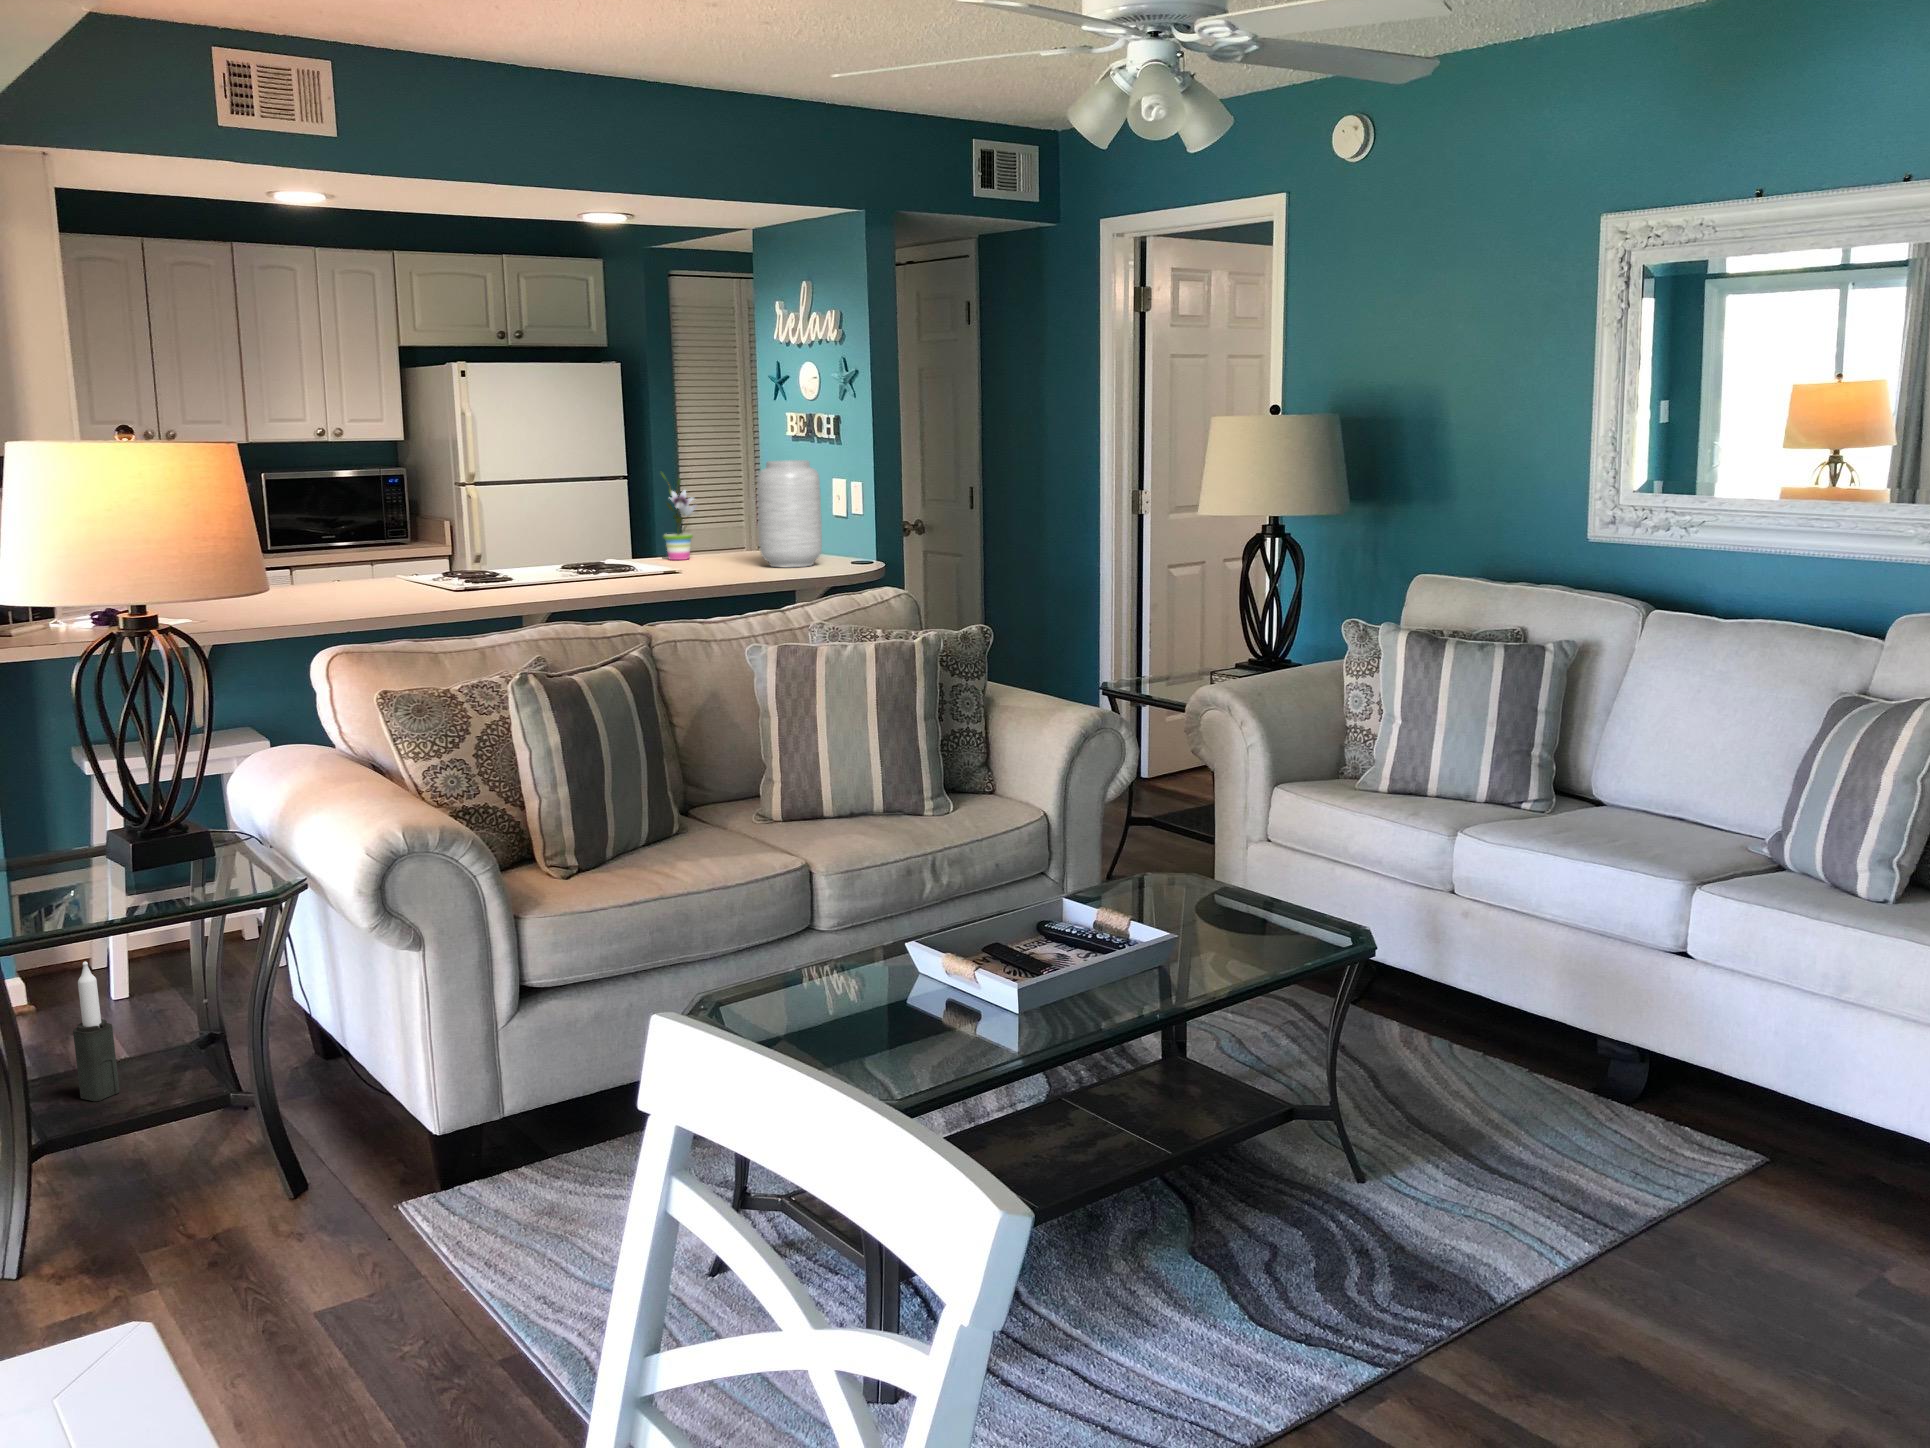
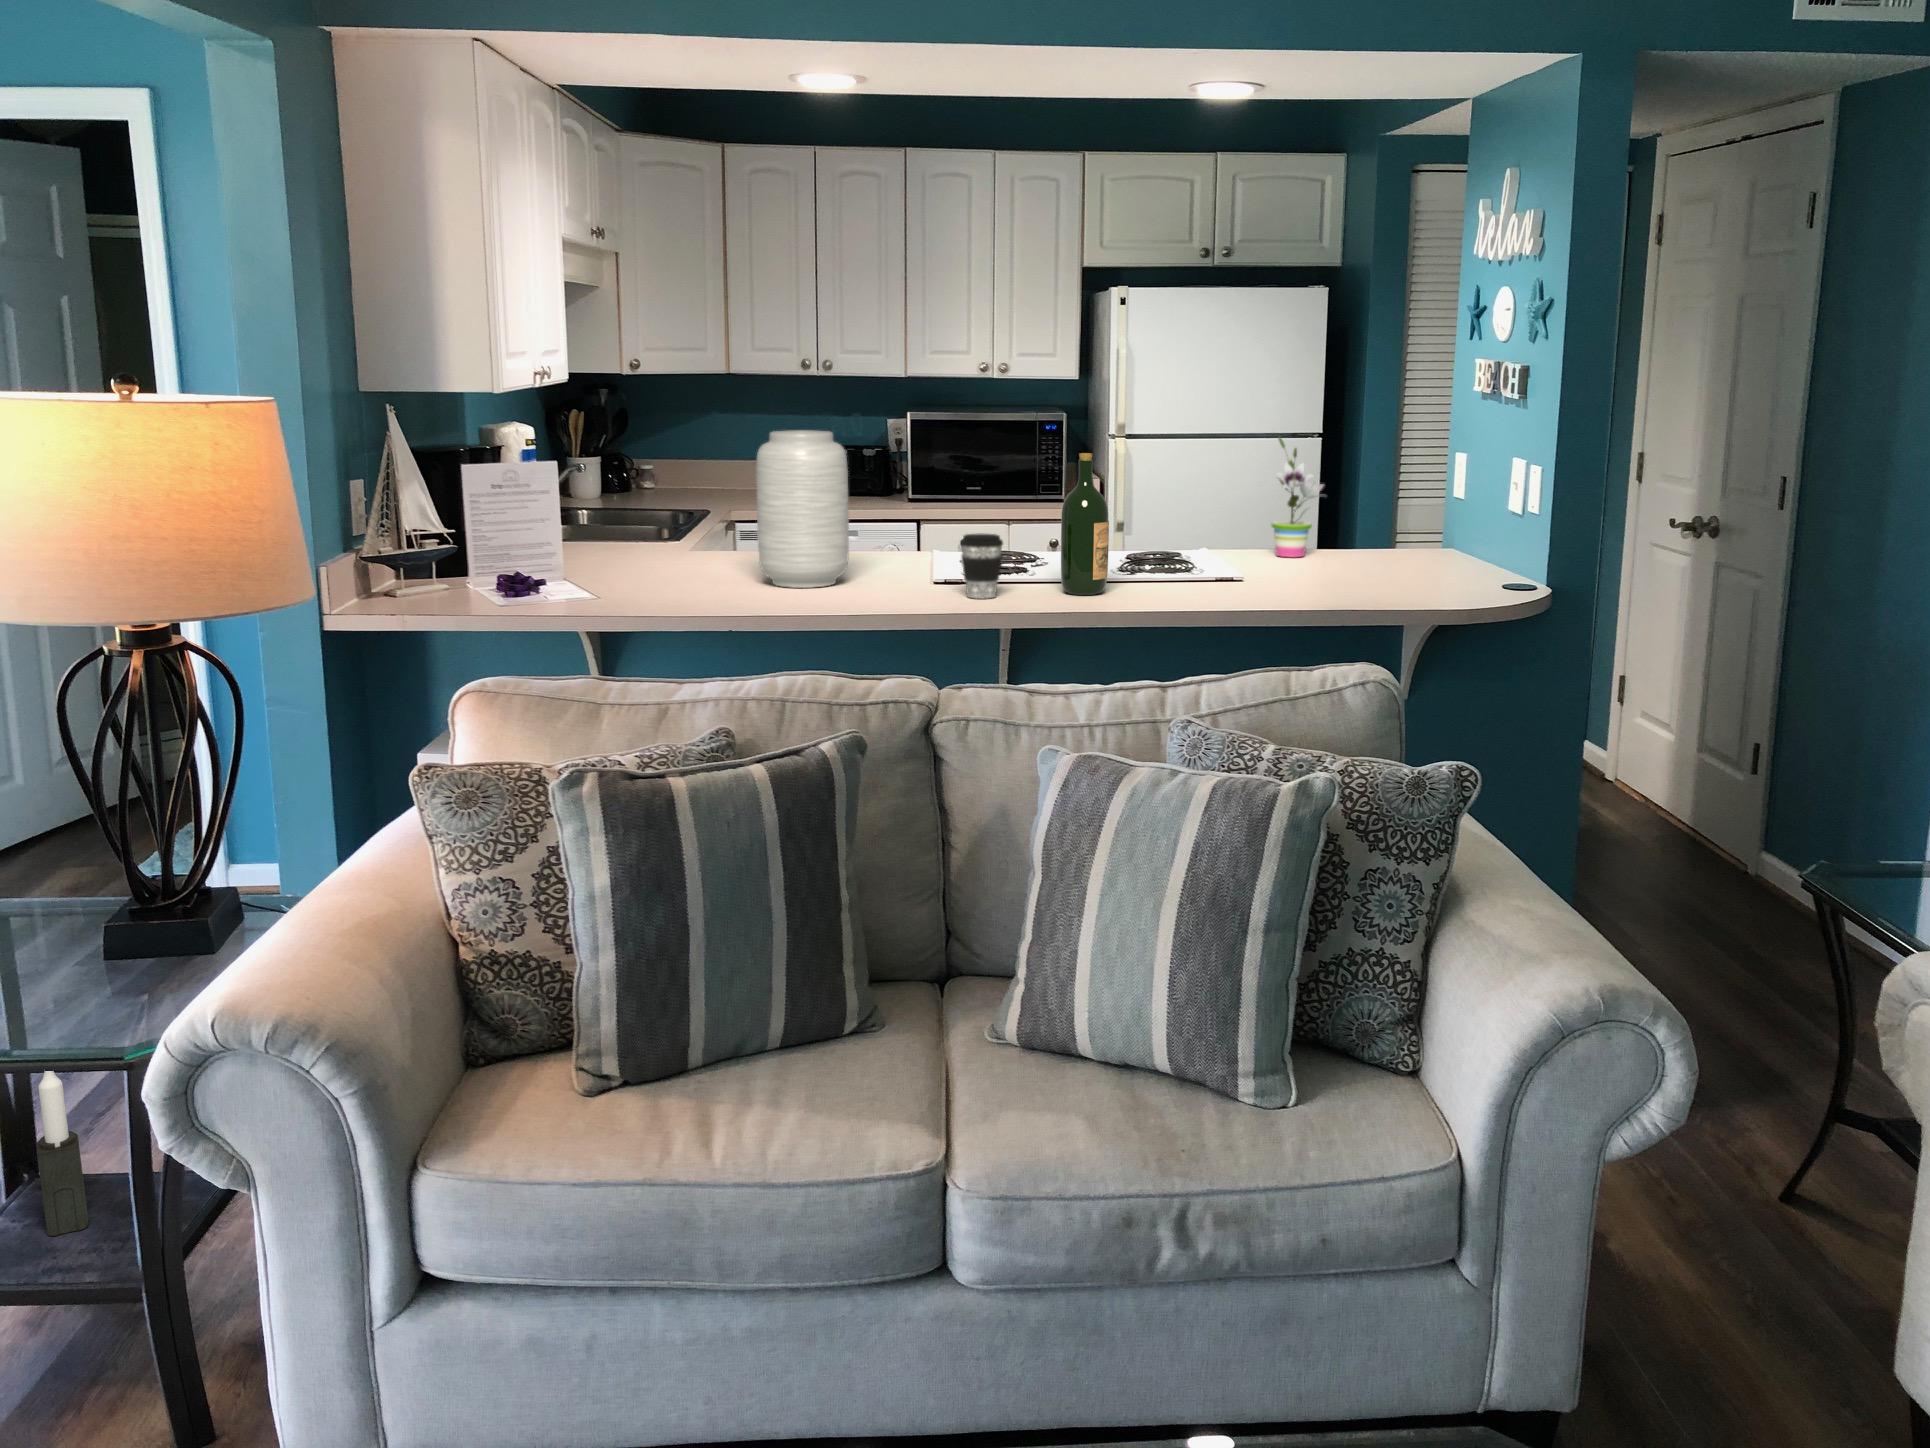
vase: present [757,460,822,567] -> present [756,430,849,588]
wine bottle: none [571,482,609,586] -> present [1061,453,1109,595]
coffee cup: none [506,545,540,594] -> present [960,534,1003,599]

